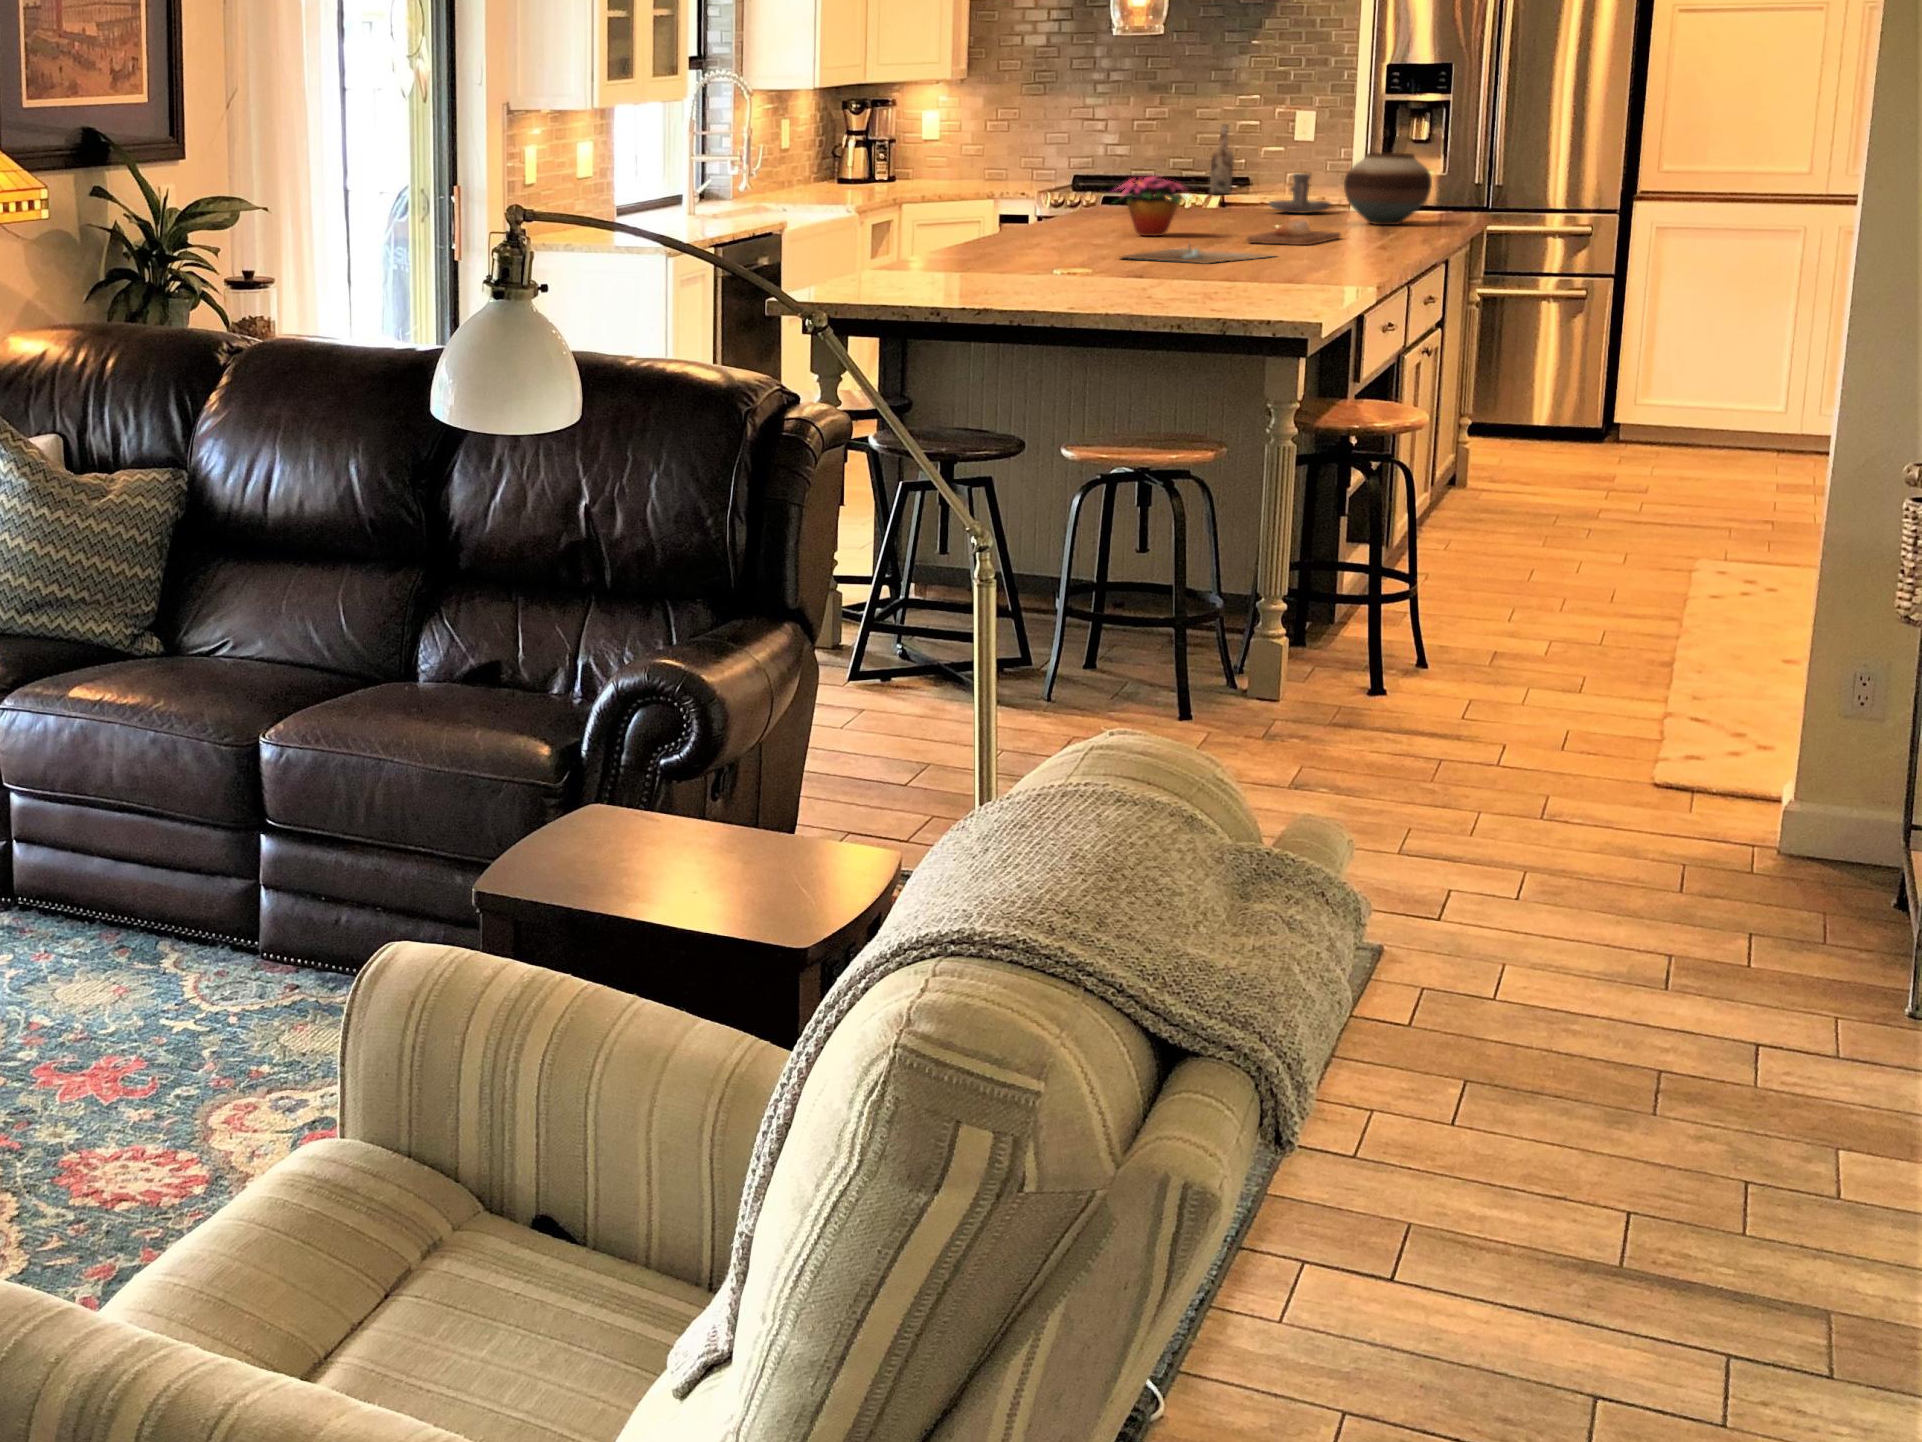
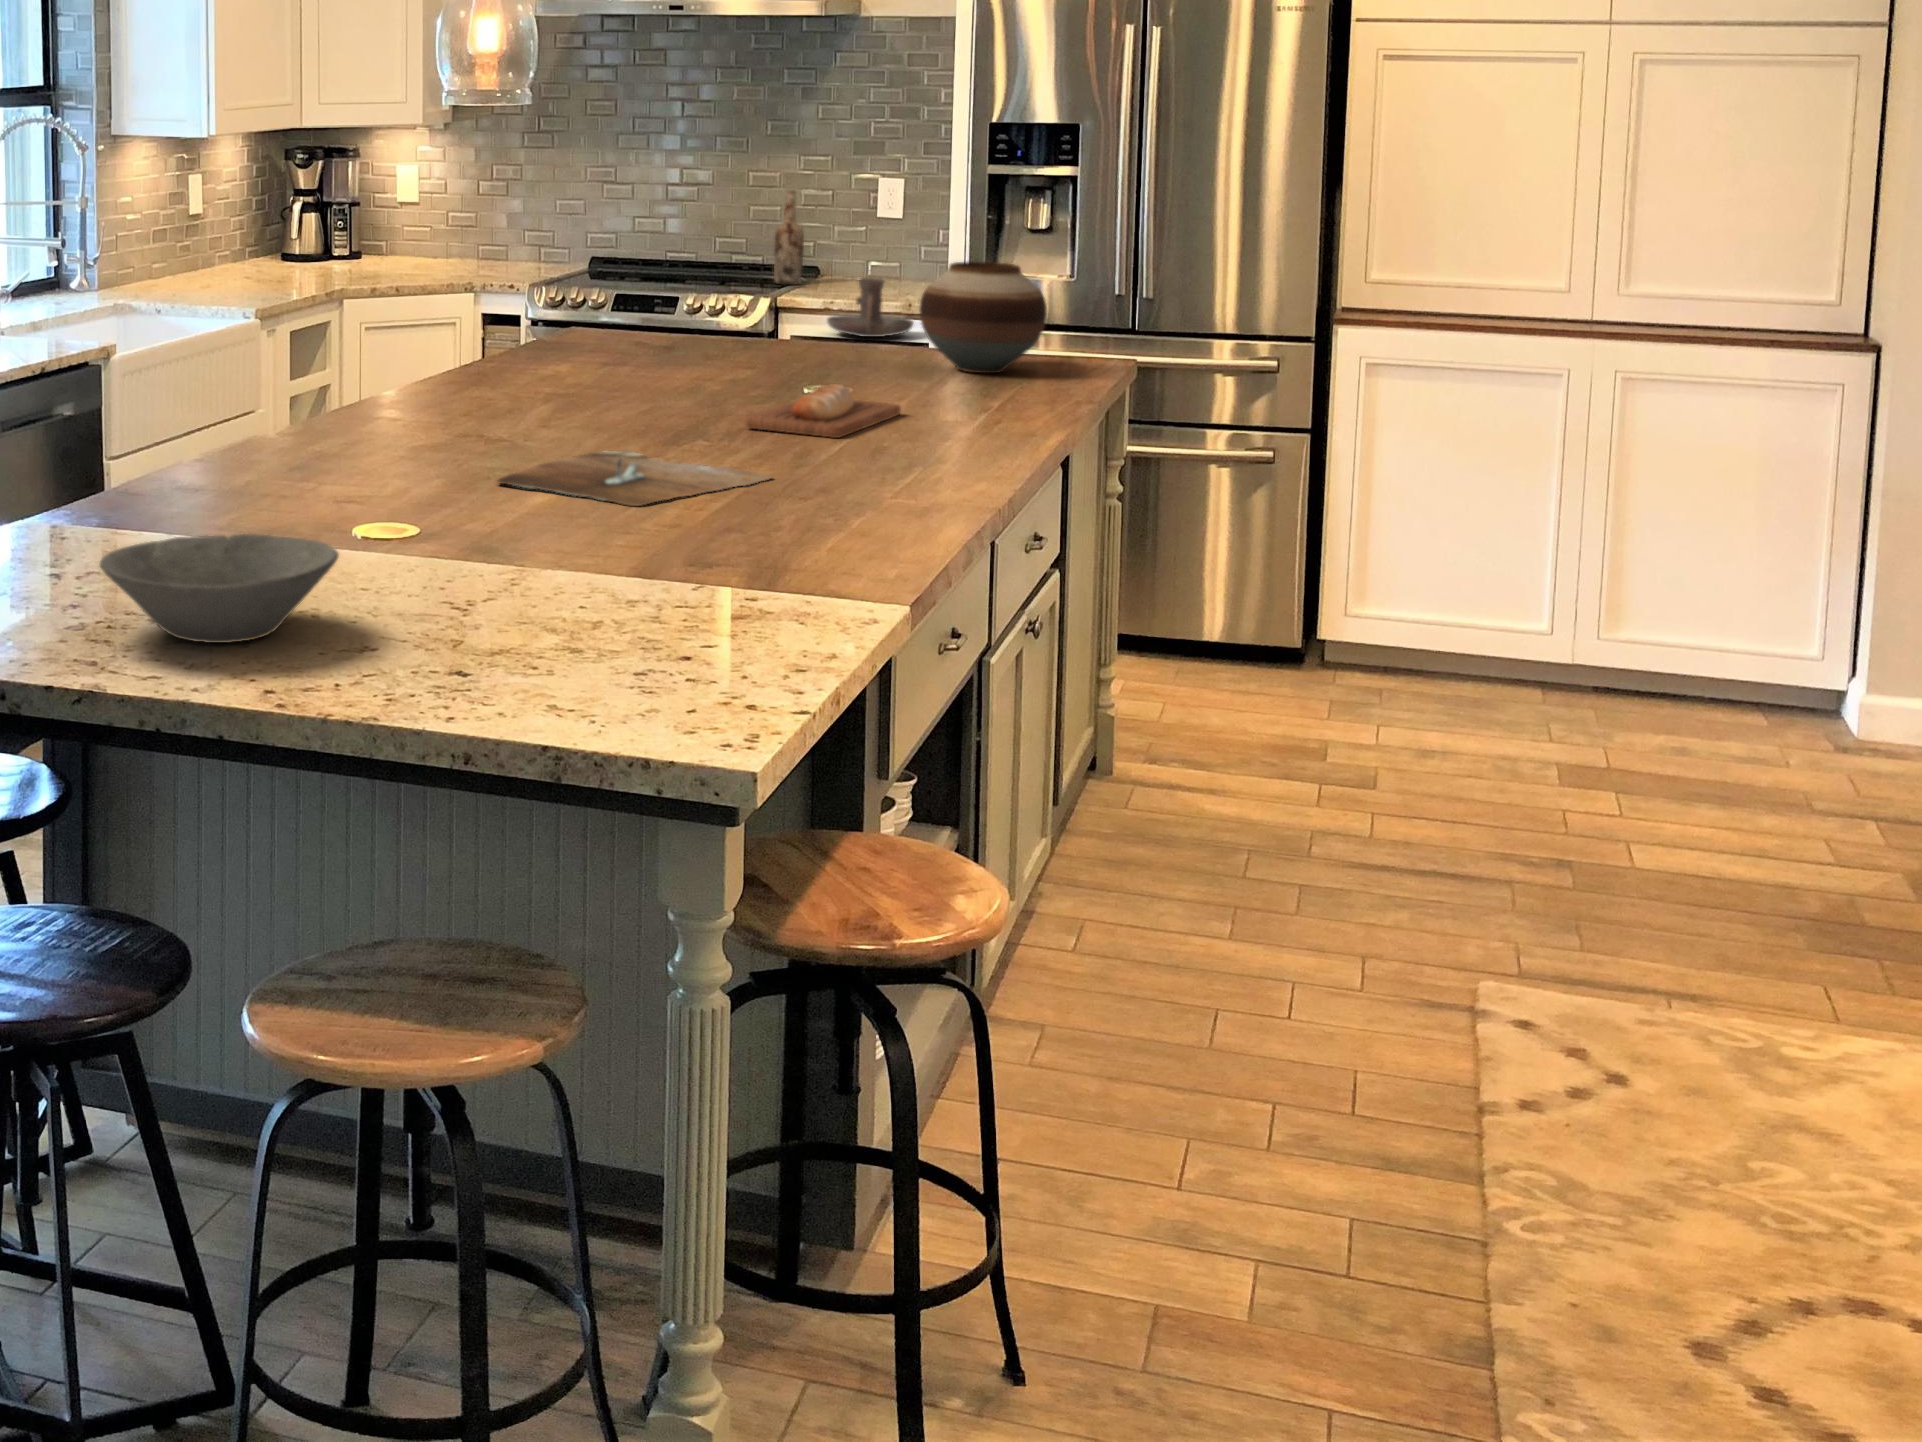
flower arrangement: present [1113,177,1187,236] -> none [540,304,680,402]
bowl: none [982,251,1099,292] -> present [100,534,339,643]

